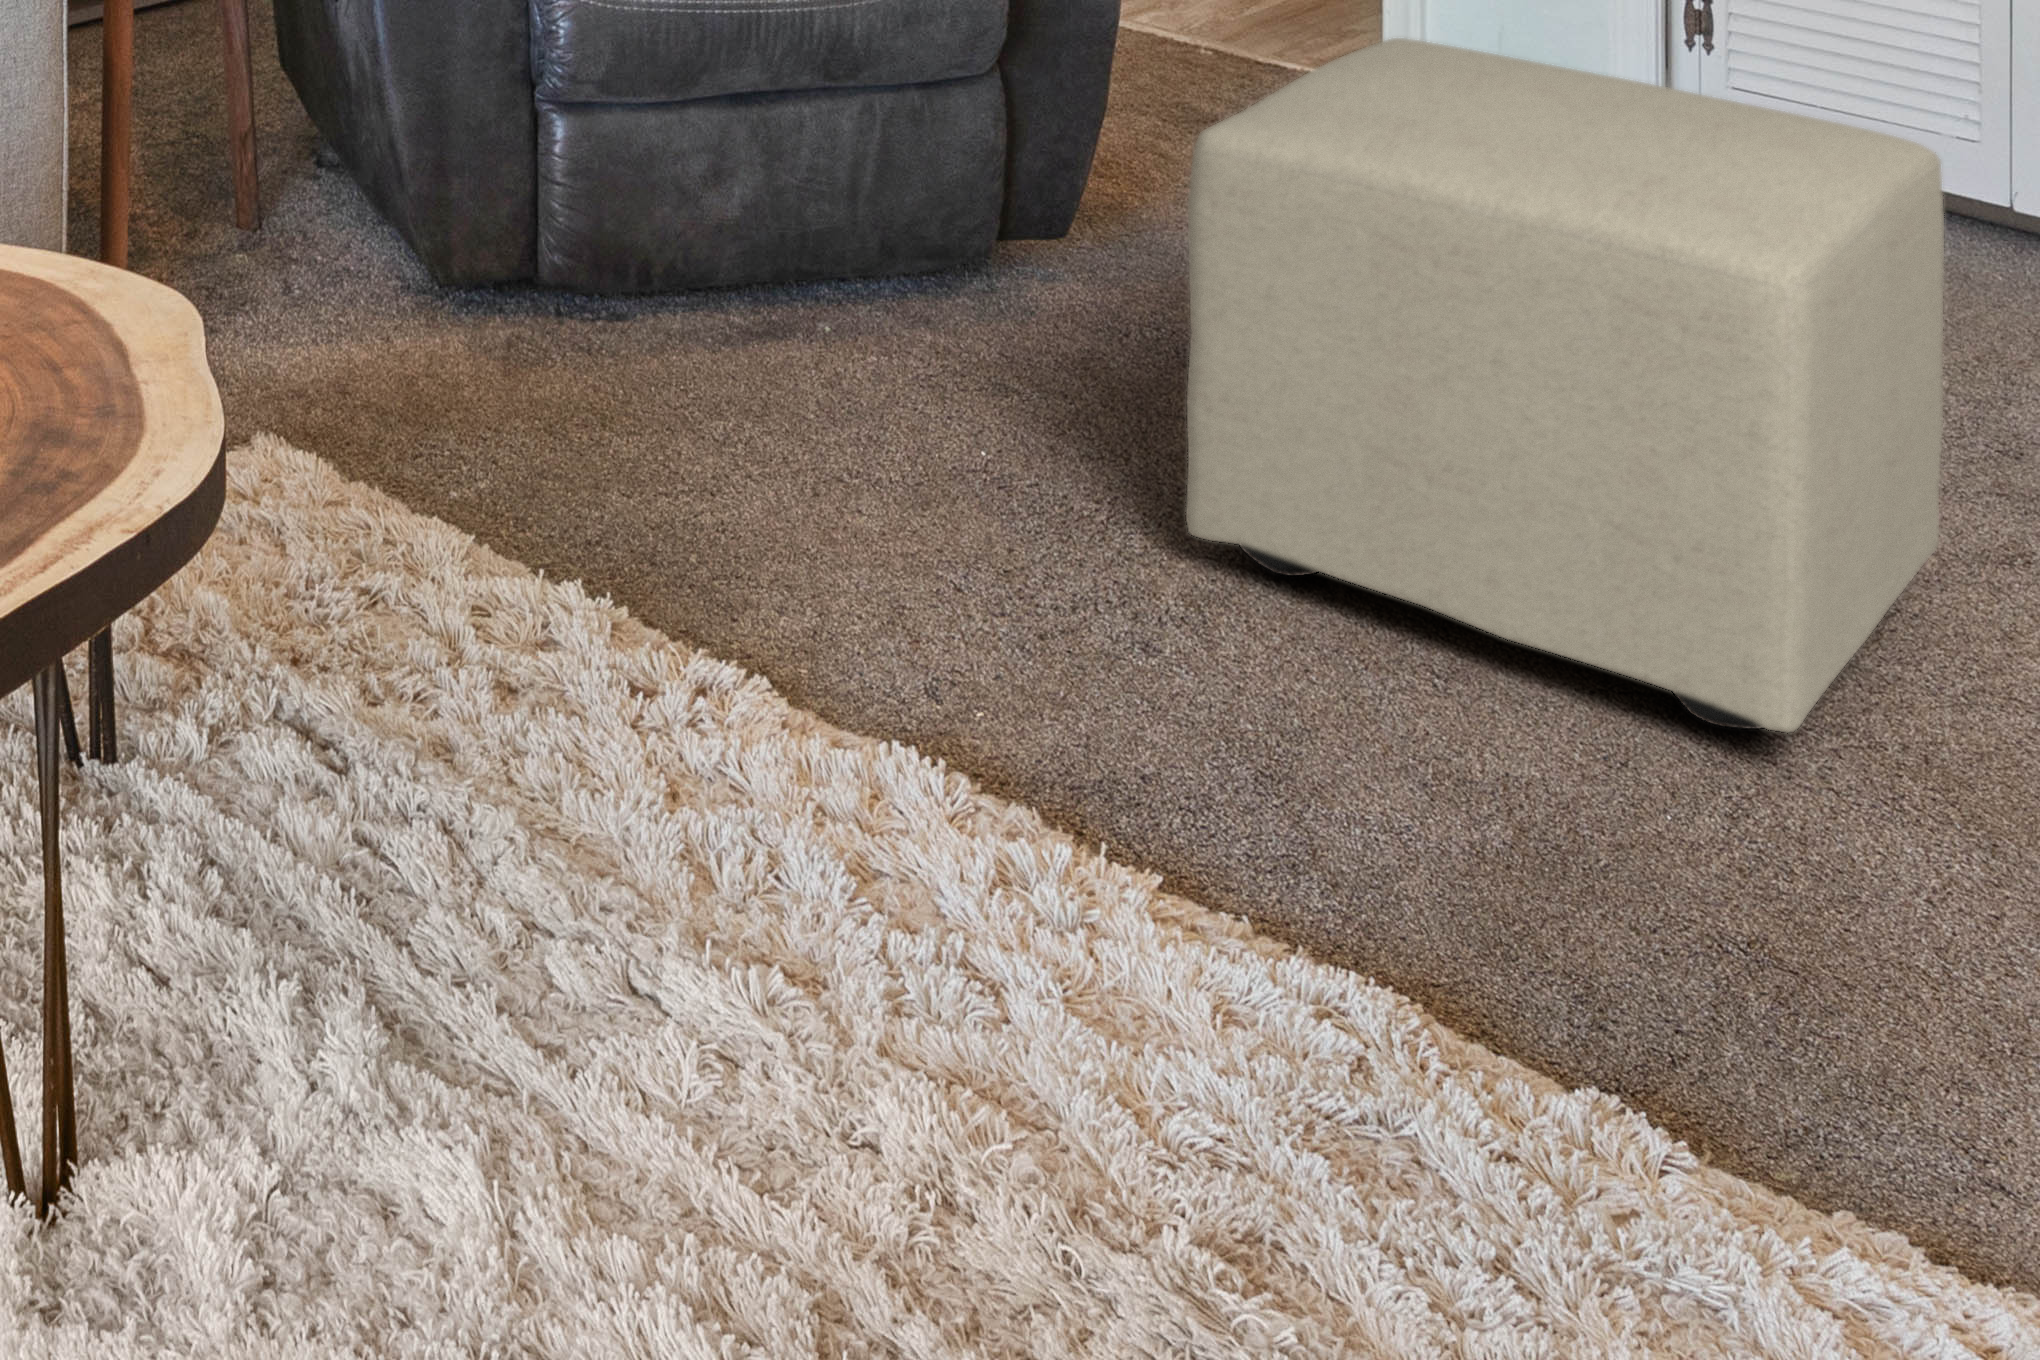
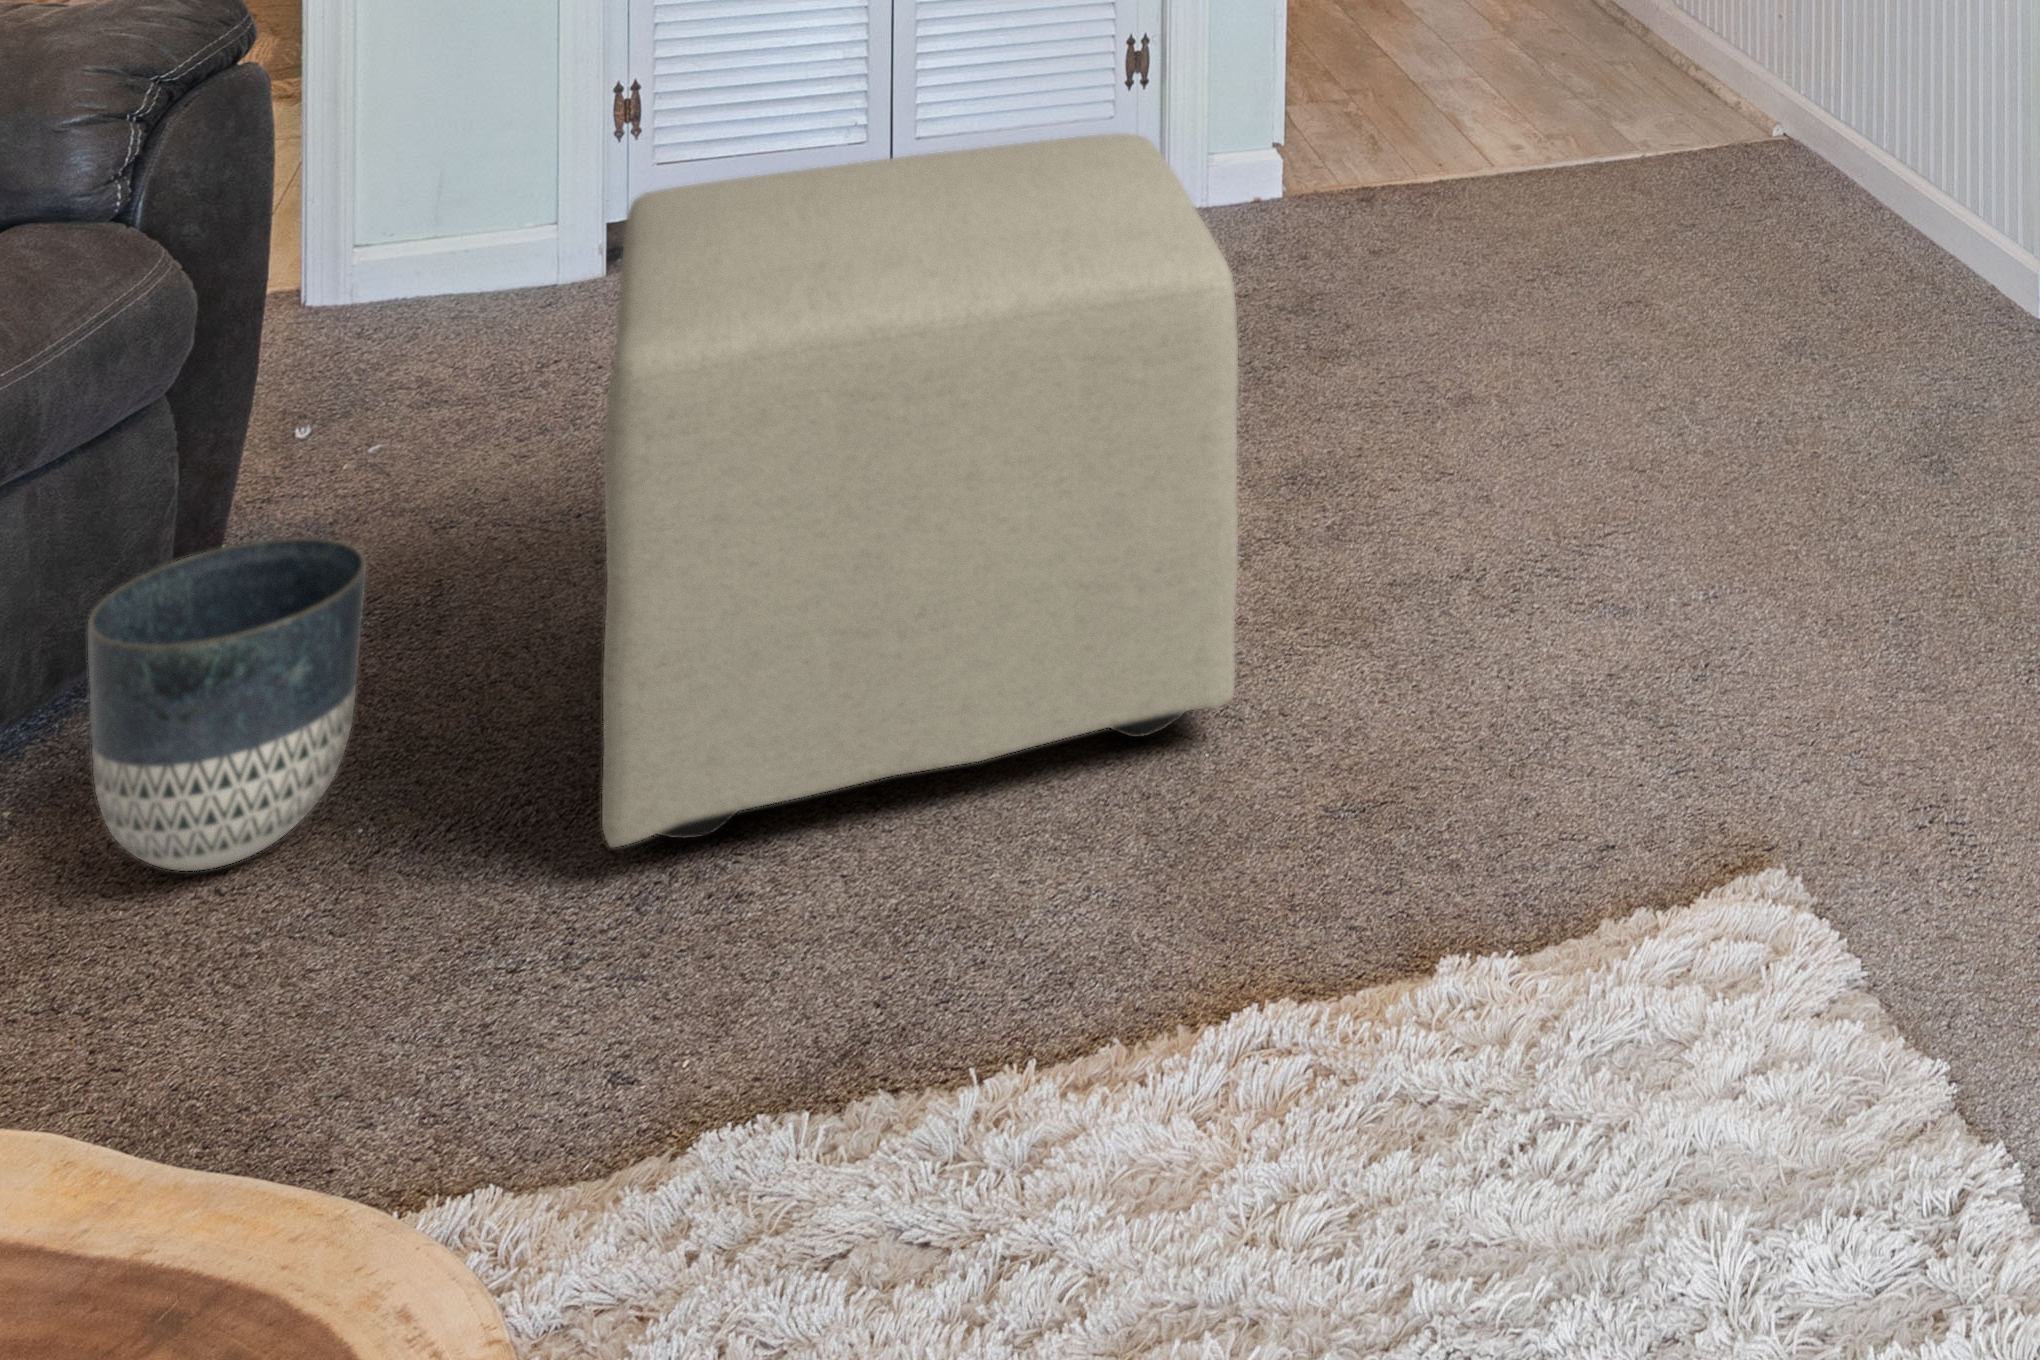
planter: none [909,188,1097,422] -> present [88,537,366,871]

